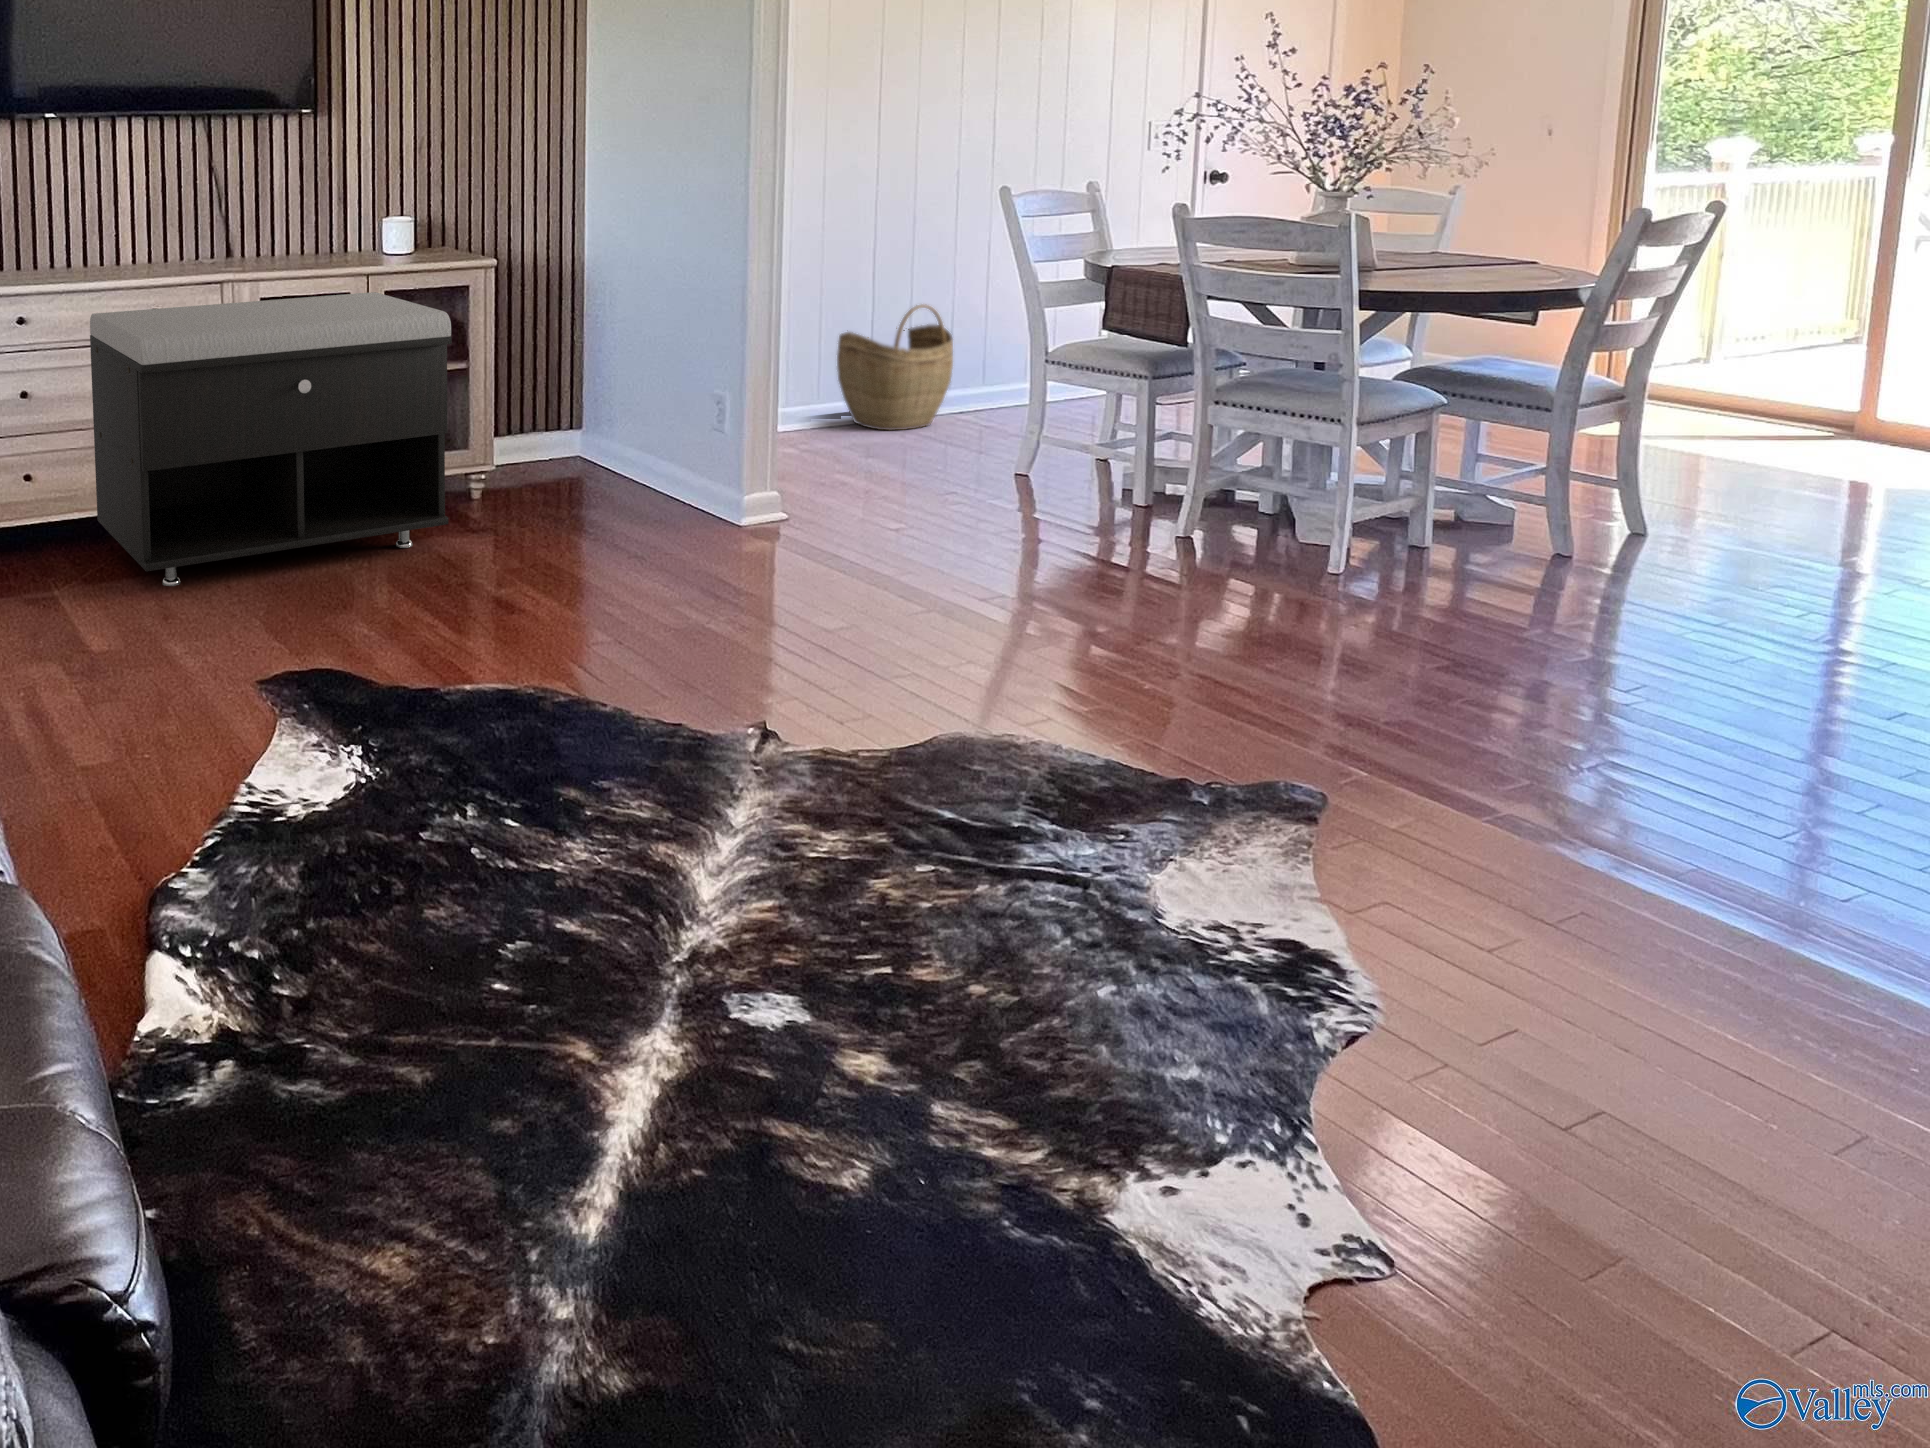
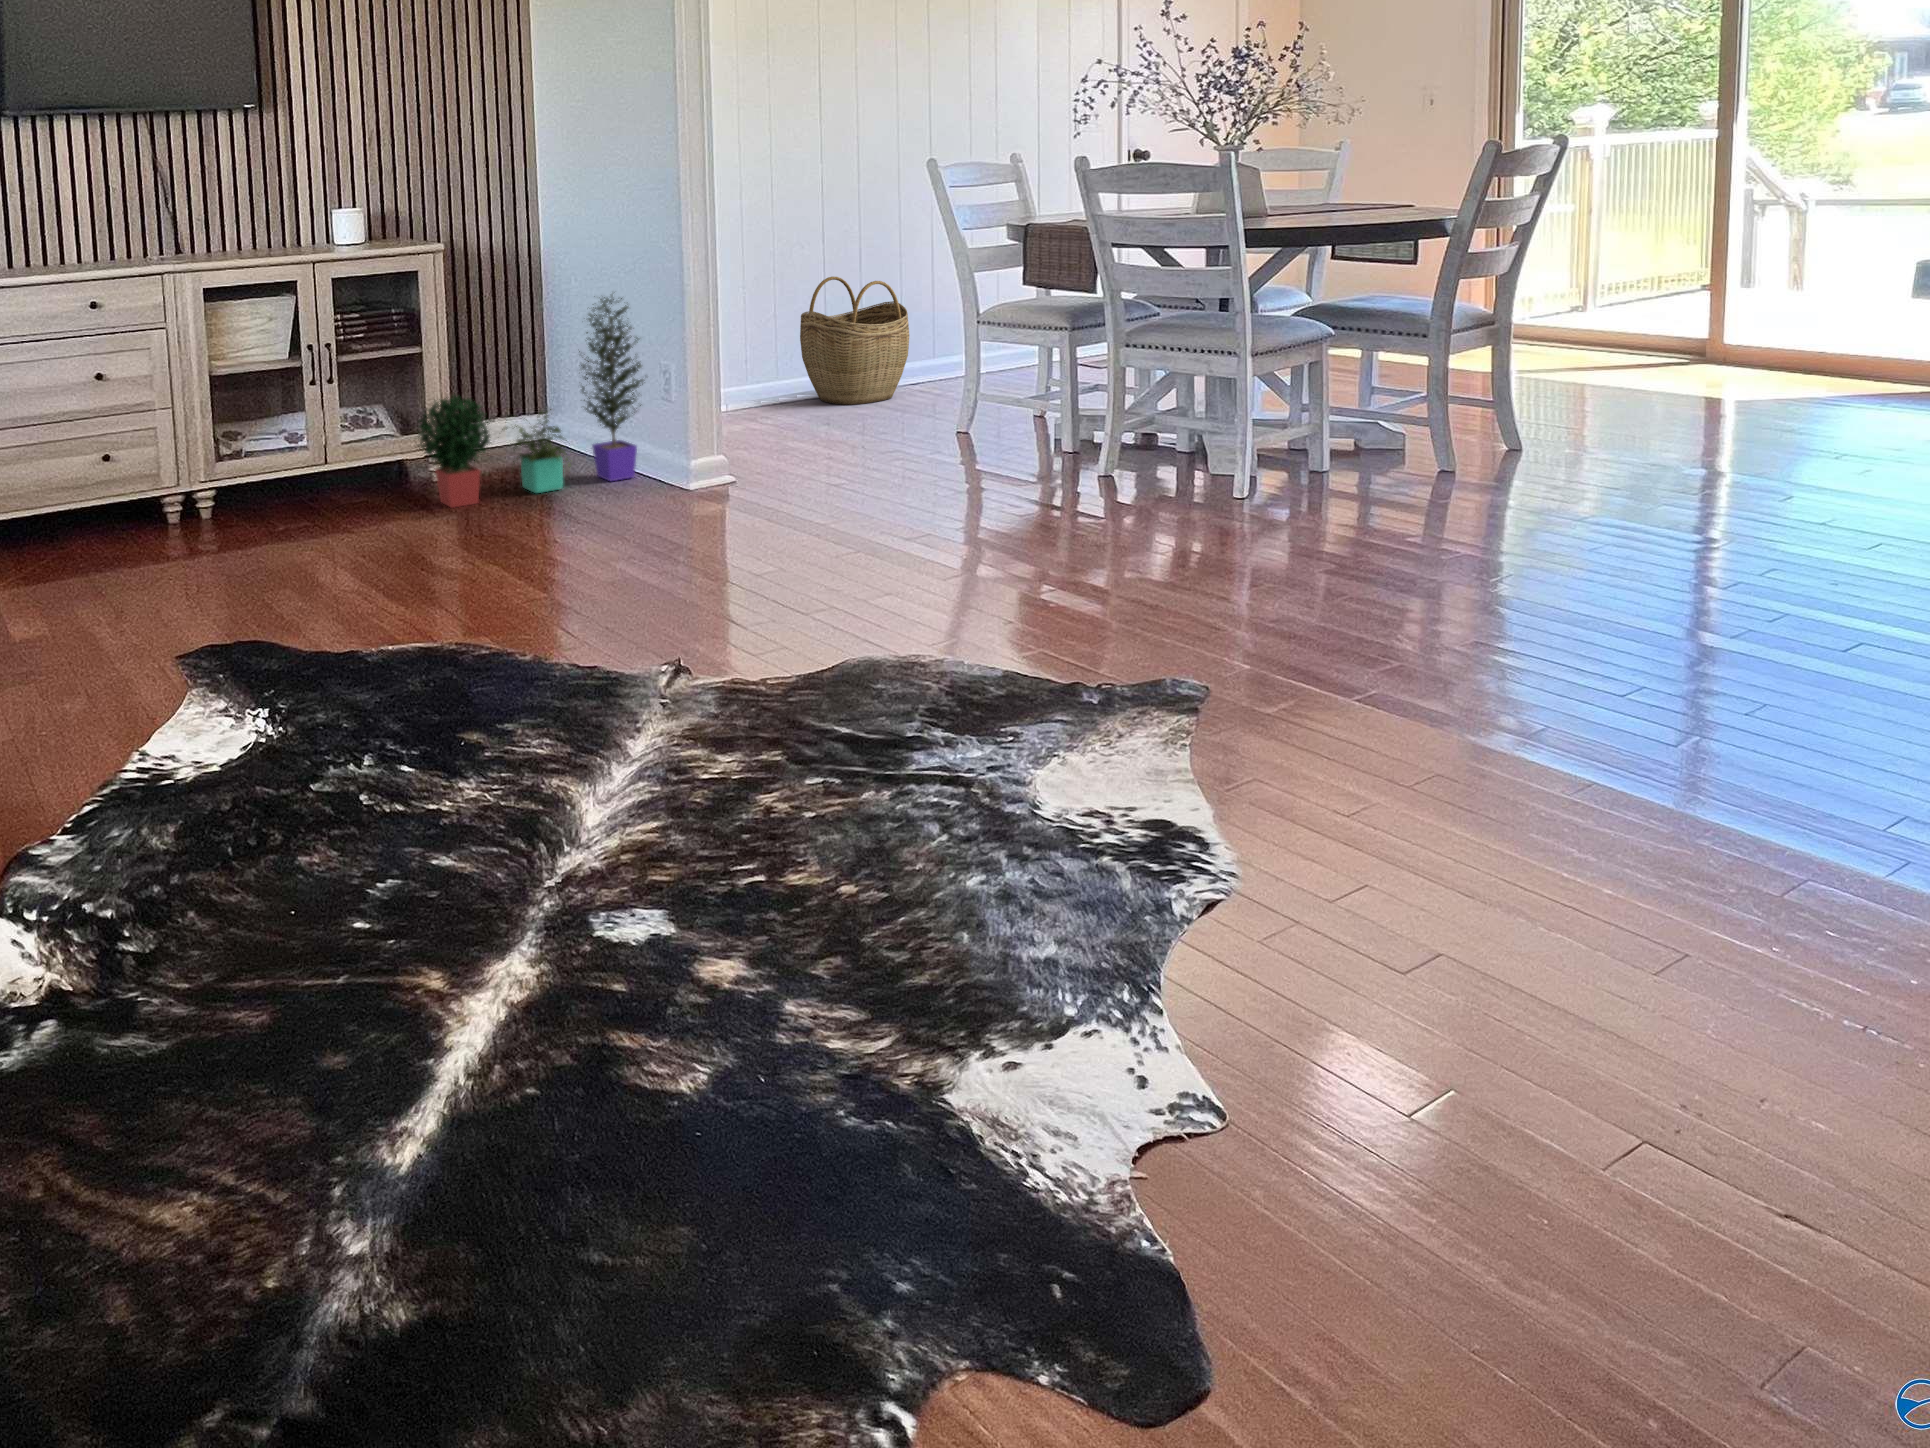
storage bench: present [90,292,452,586] -> none [21,279,398,580]
potted plant: none [461,314,696,527] -> present [418,296,643,508]

